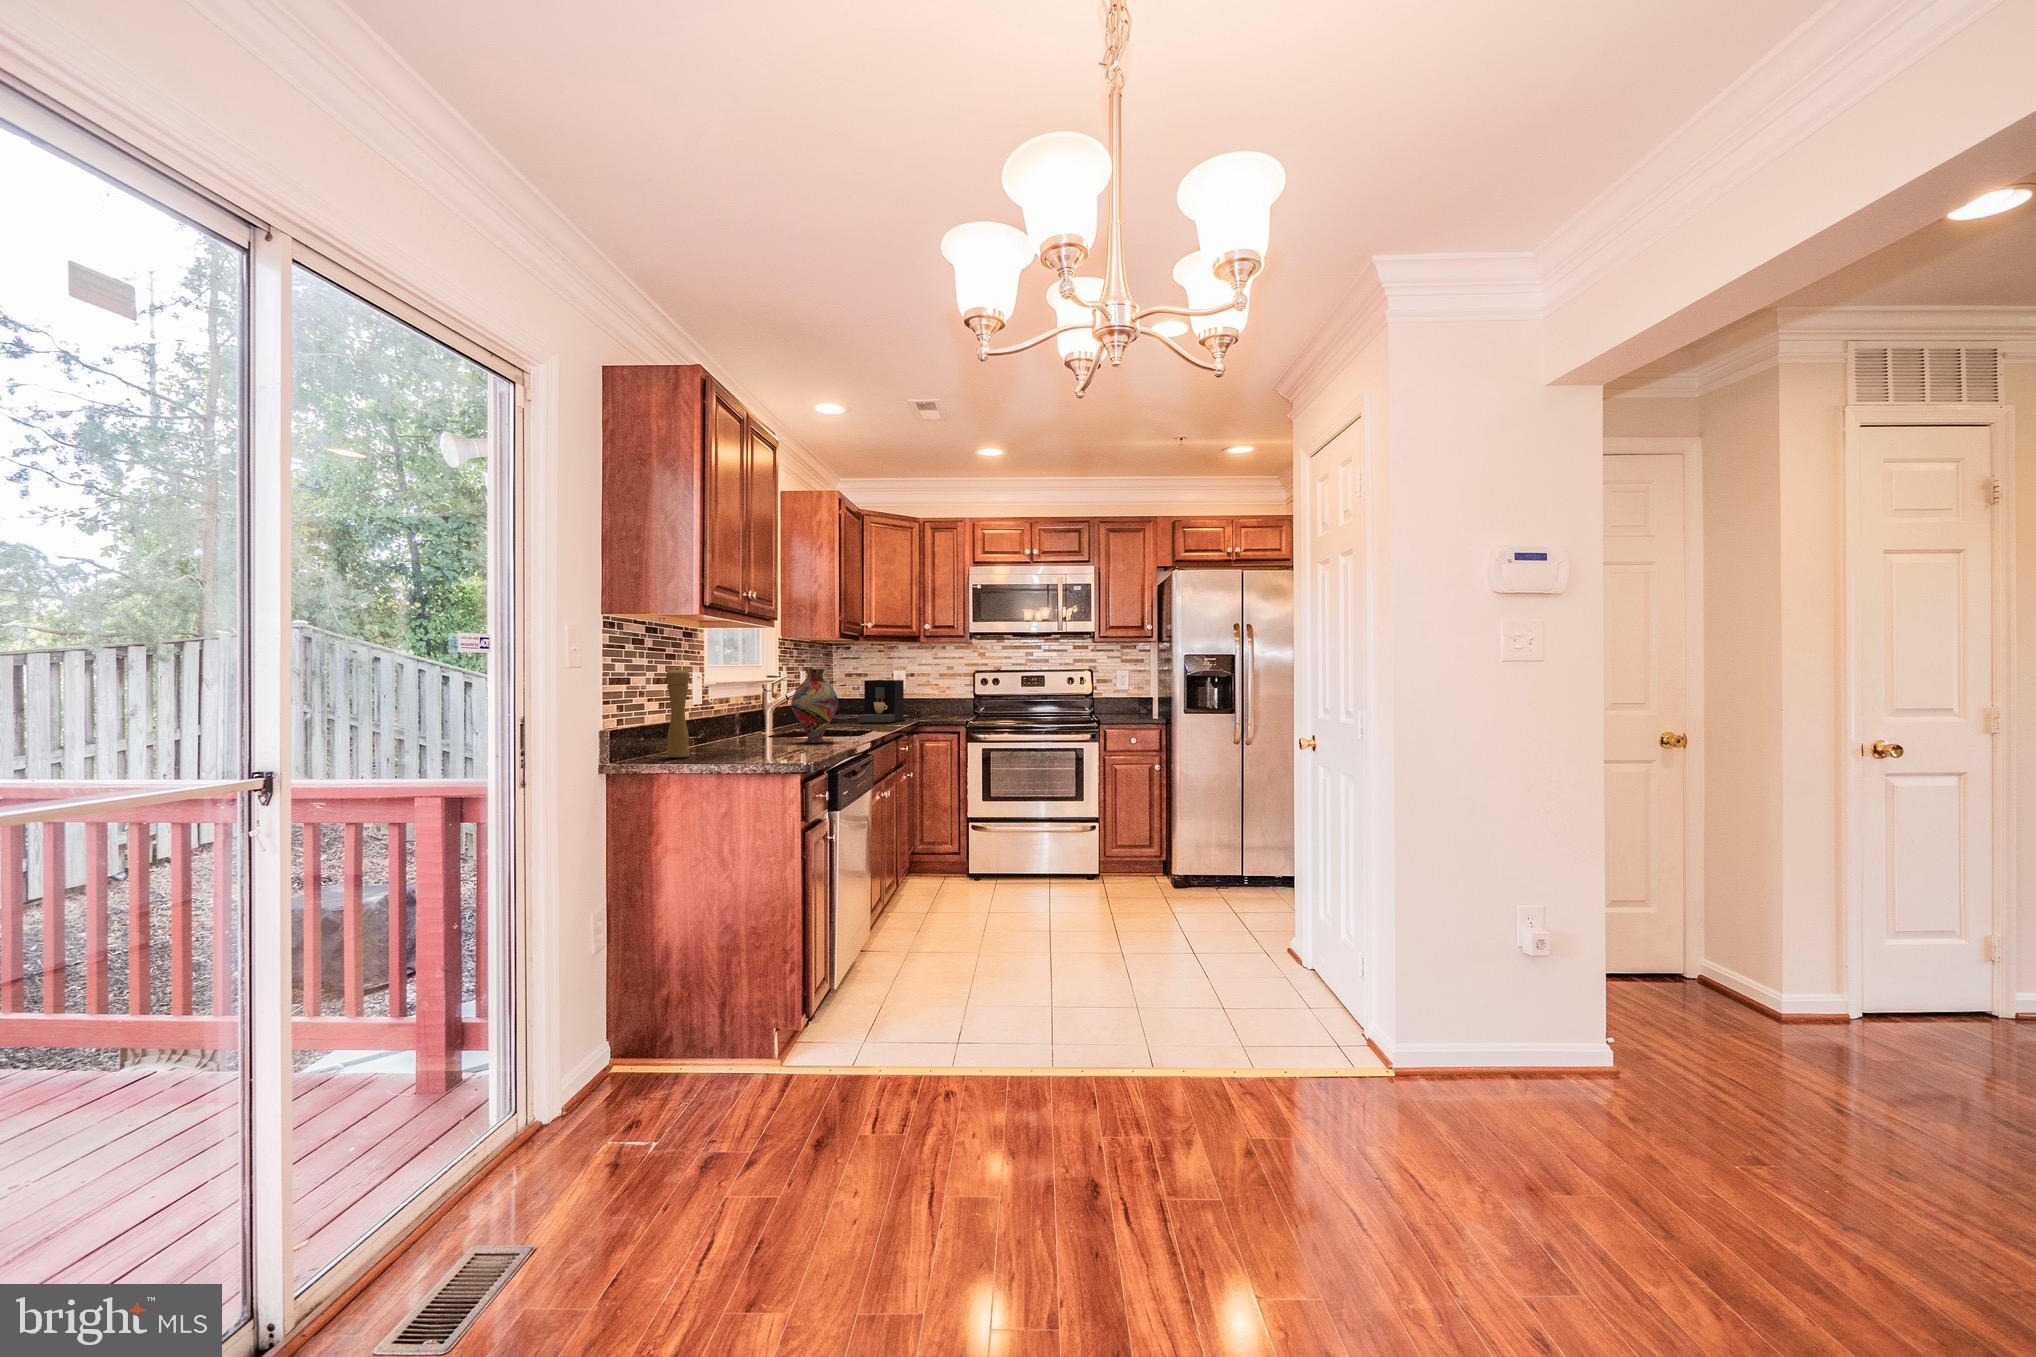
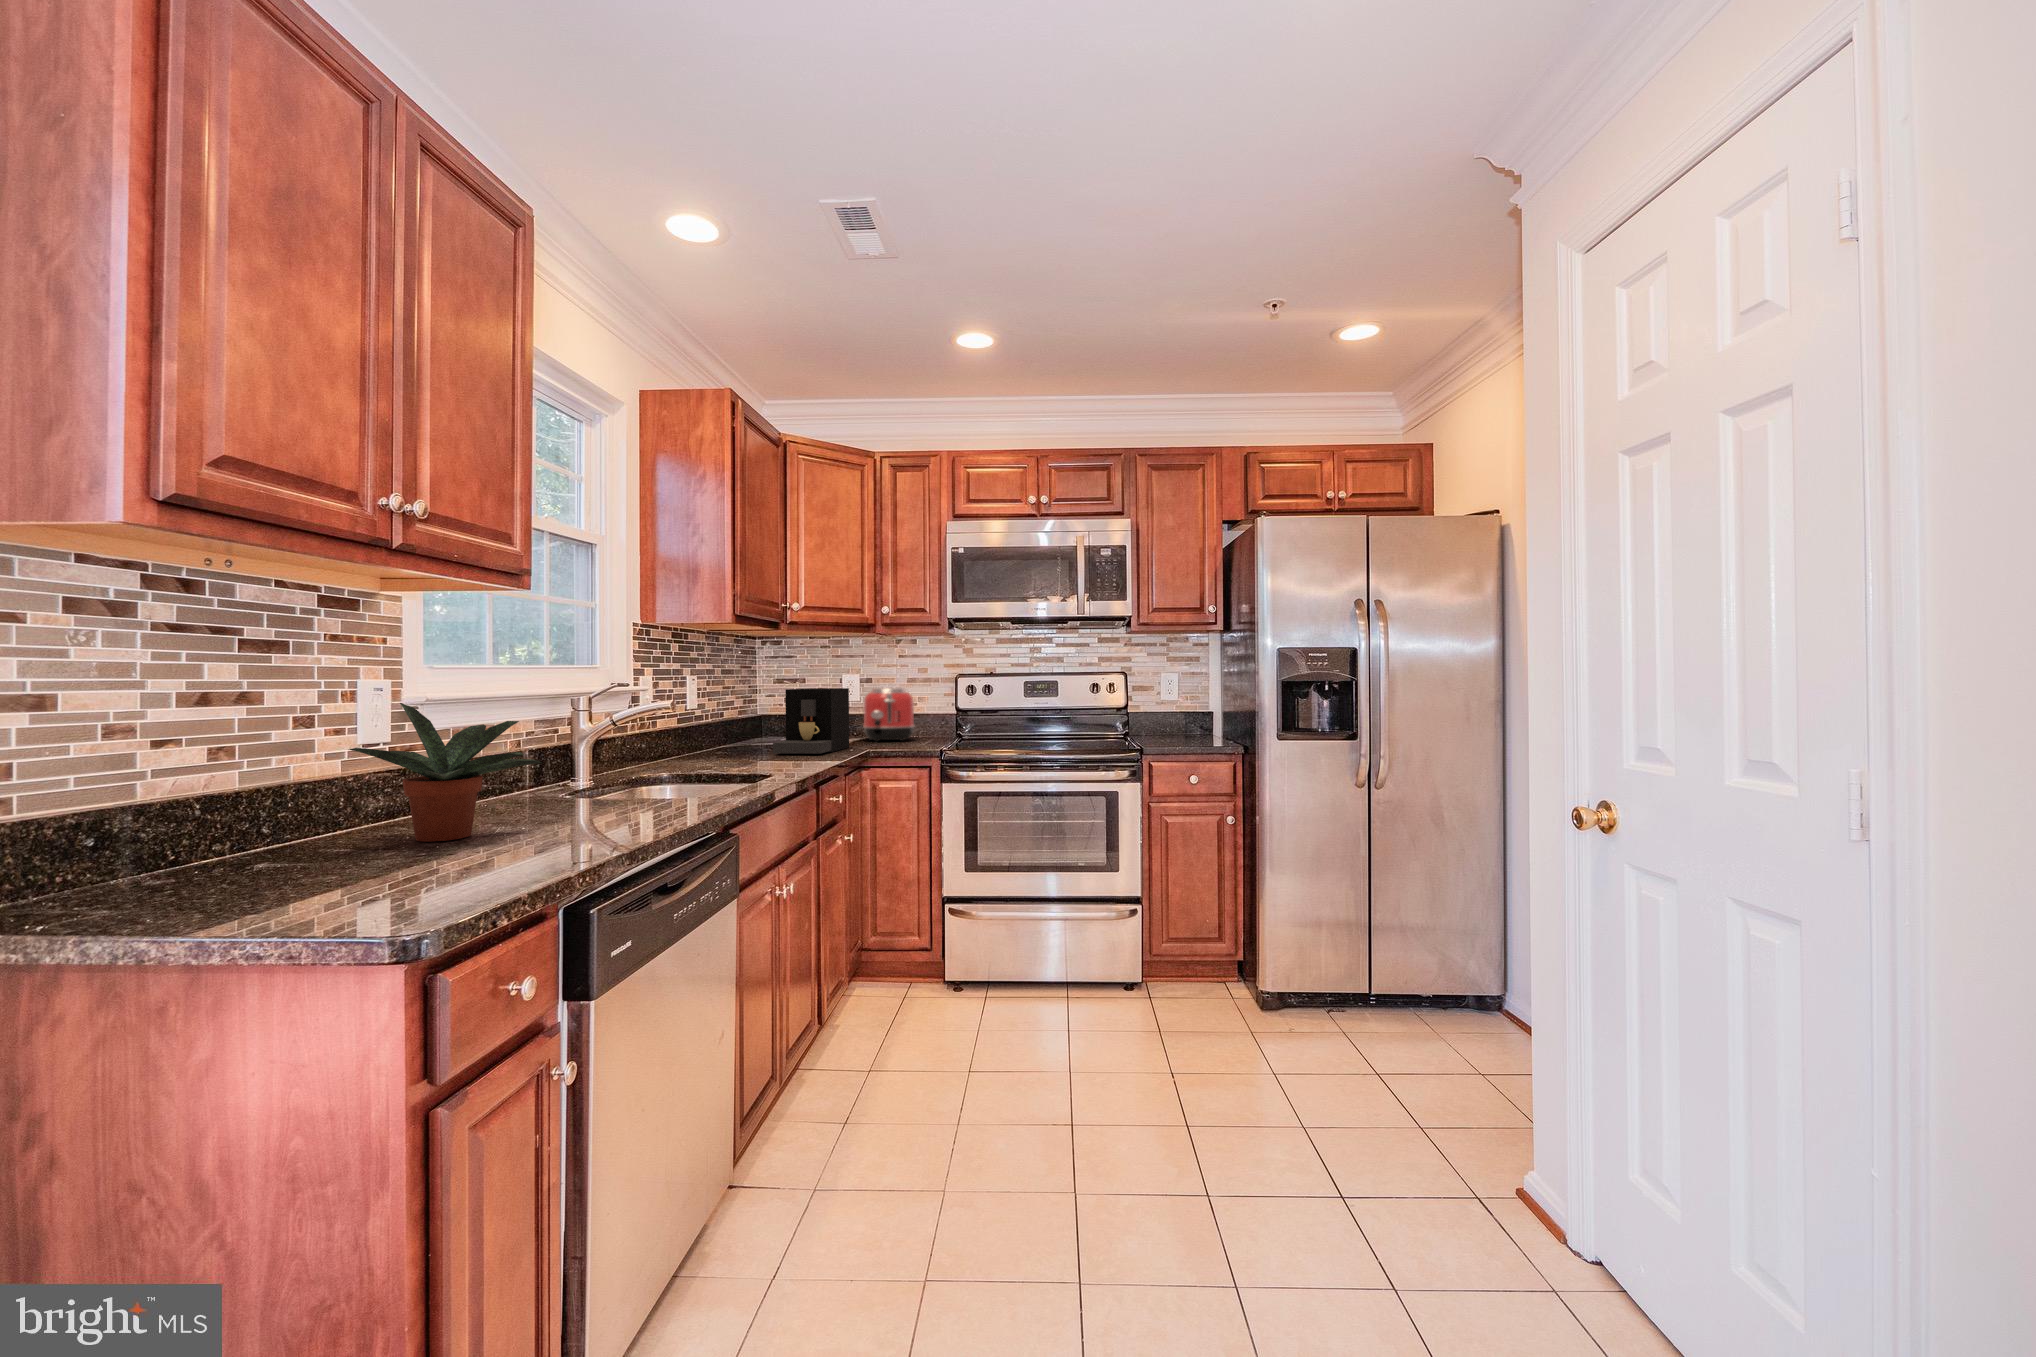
pepper mill: present [666,669,690,758] -> none [176,670,246,879]
vase: present [791,669,838,743] -> none [578,671,673,812]
toaster: none [909,680,945,717] -> present [863,688,914,741]
potted plant: none [710,684,787,750] -> present [348,703,542,842]

